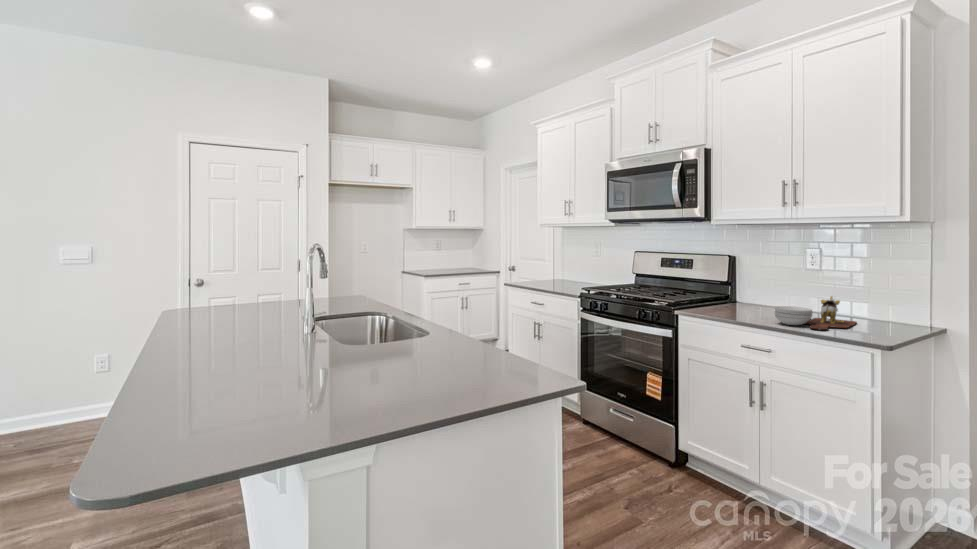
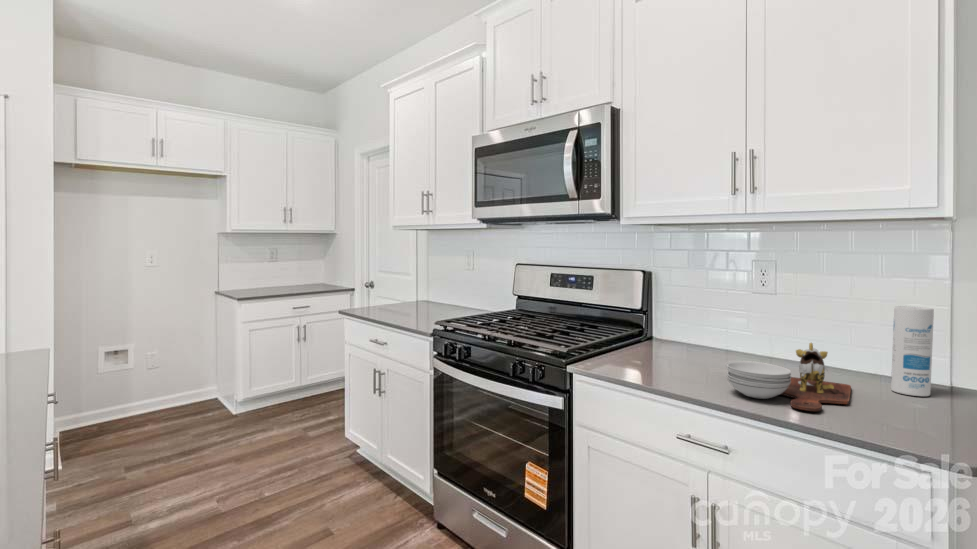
canister: none [884,274,910,327] -> present [891,306,934,396]

